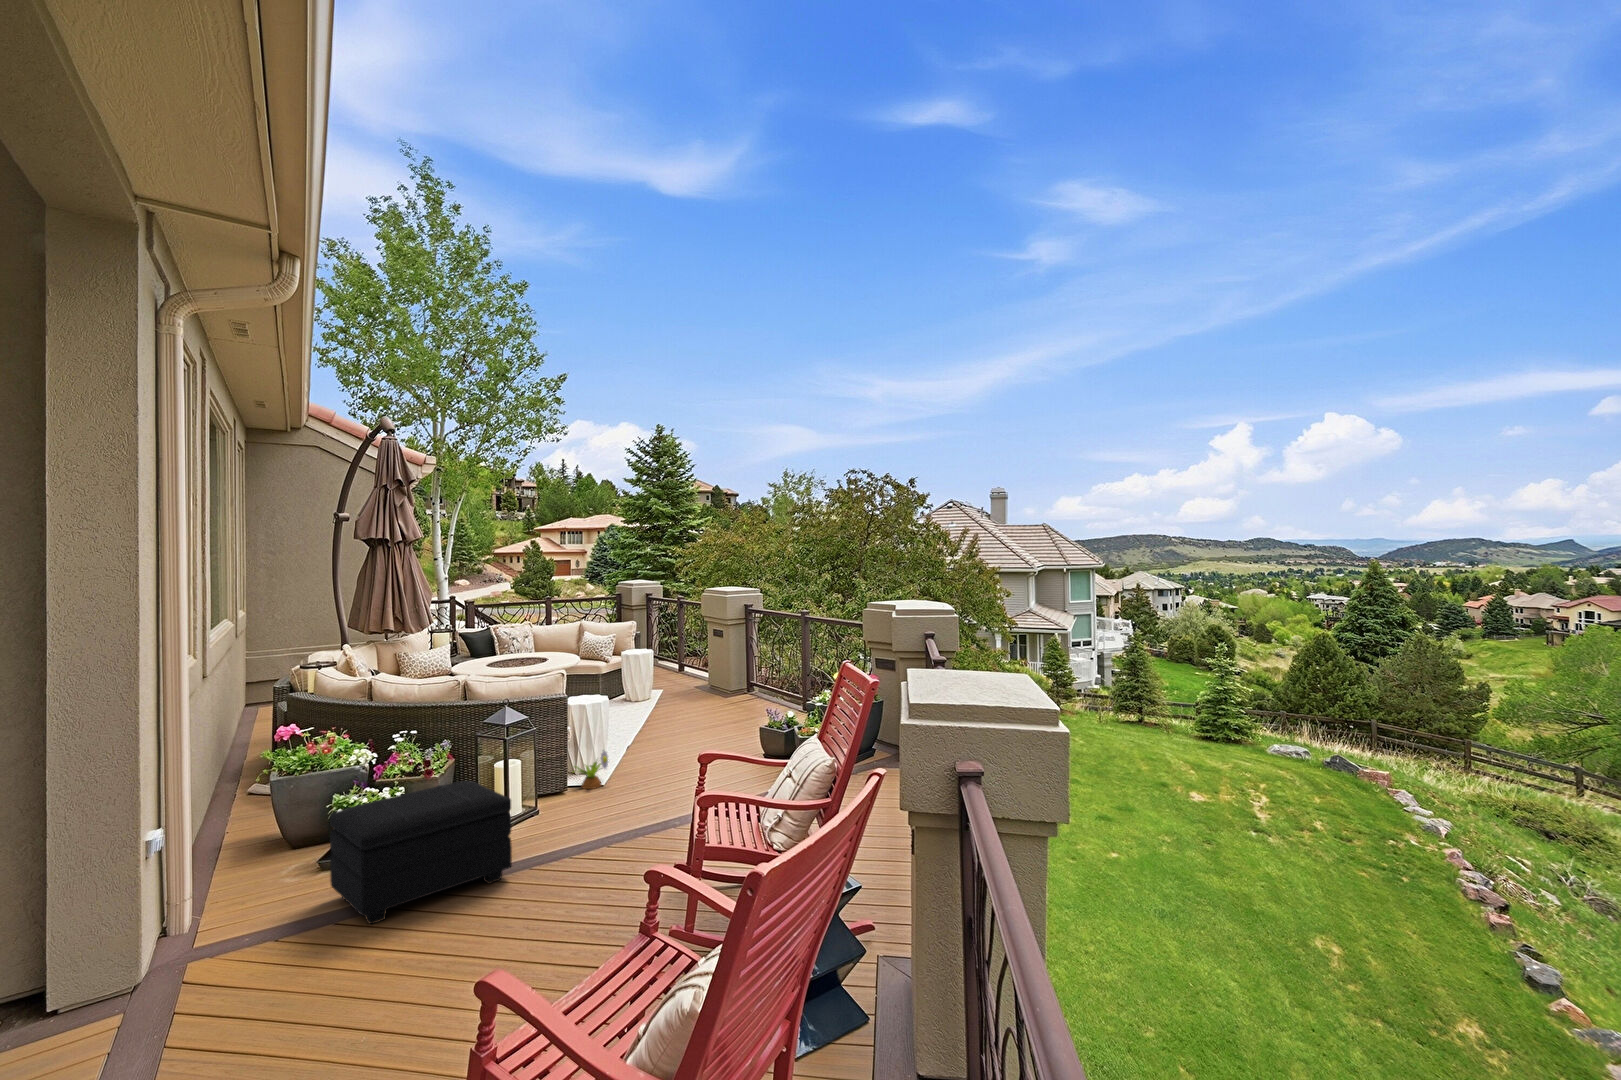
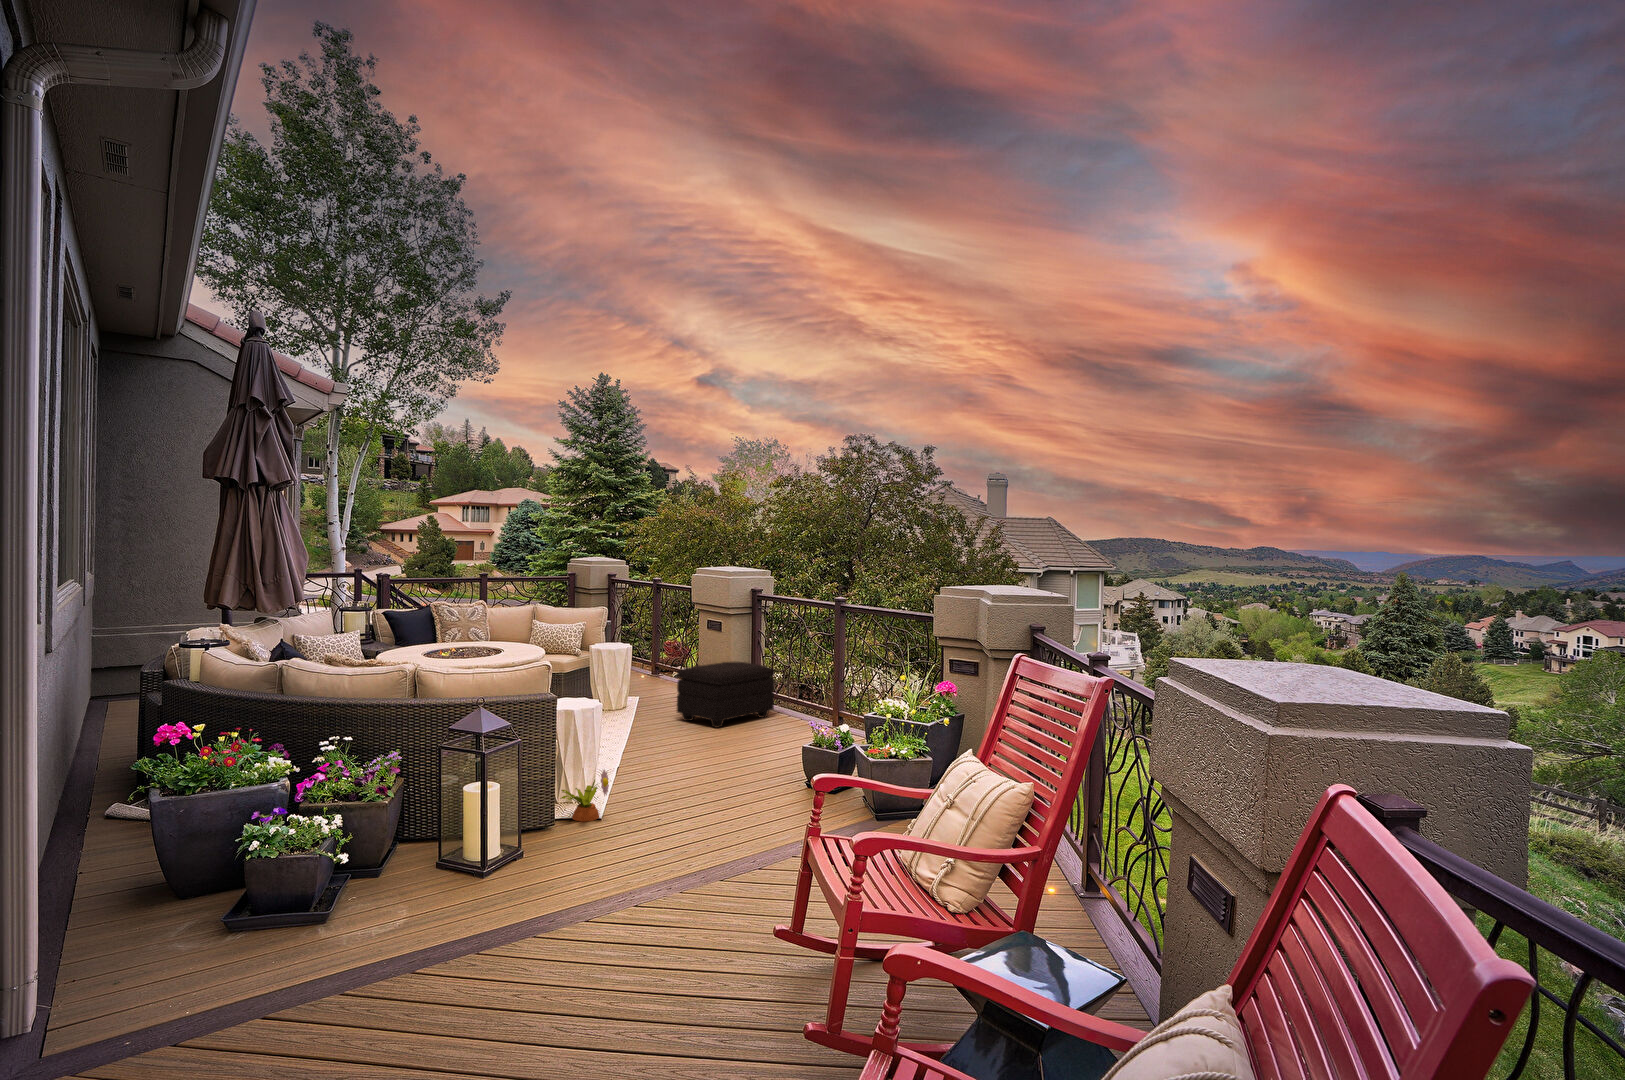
footstool: present [330,781,512,924] -> present [677,662,775,728]

